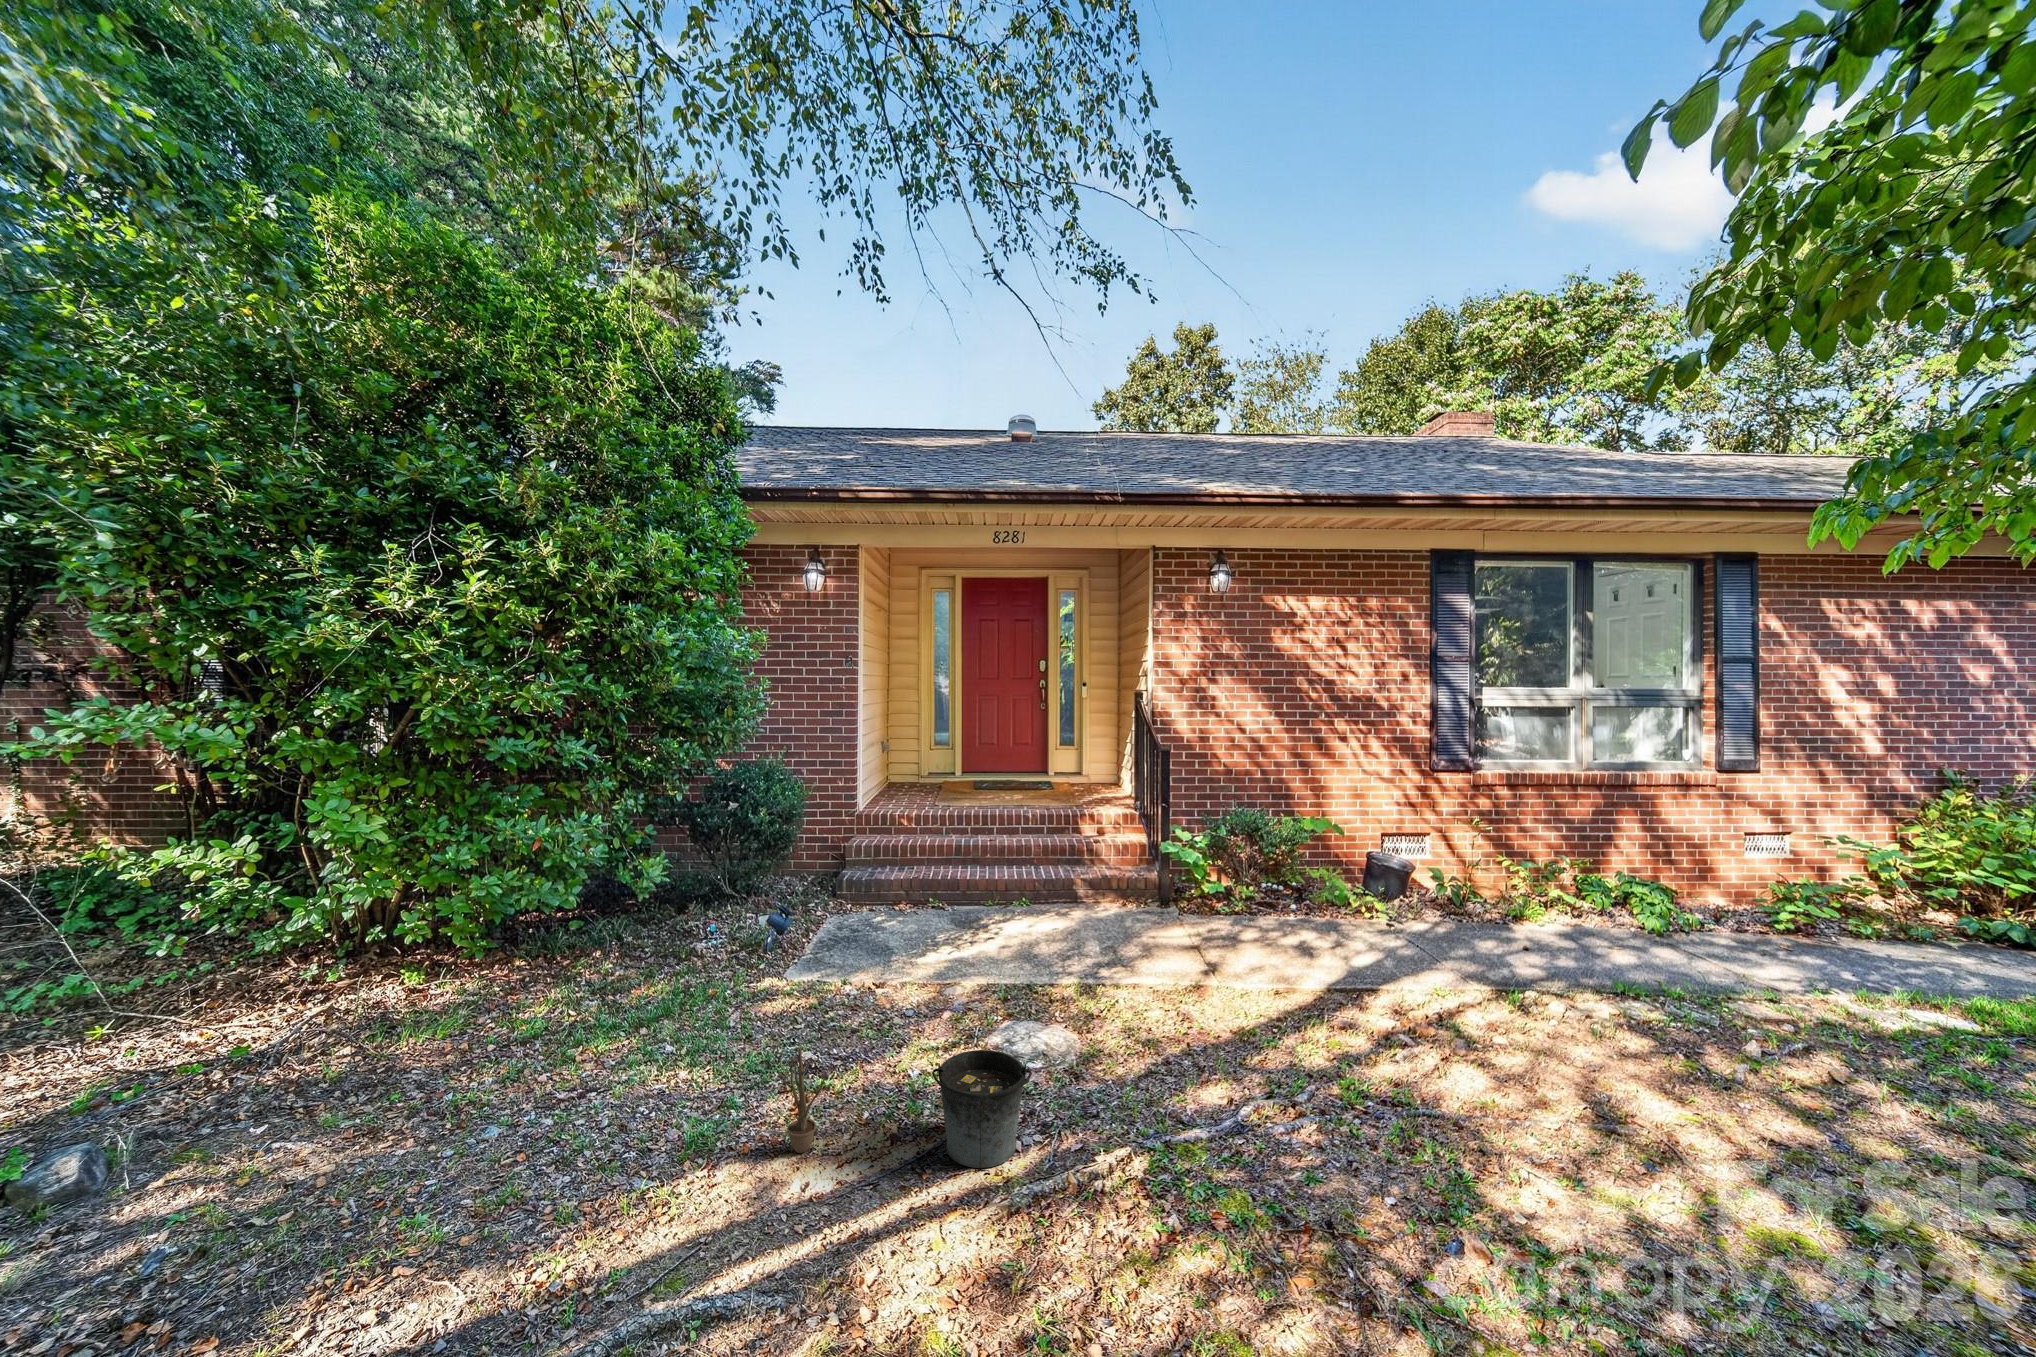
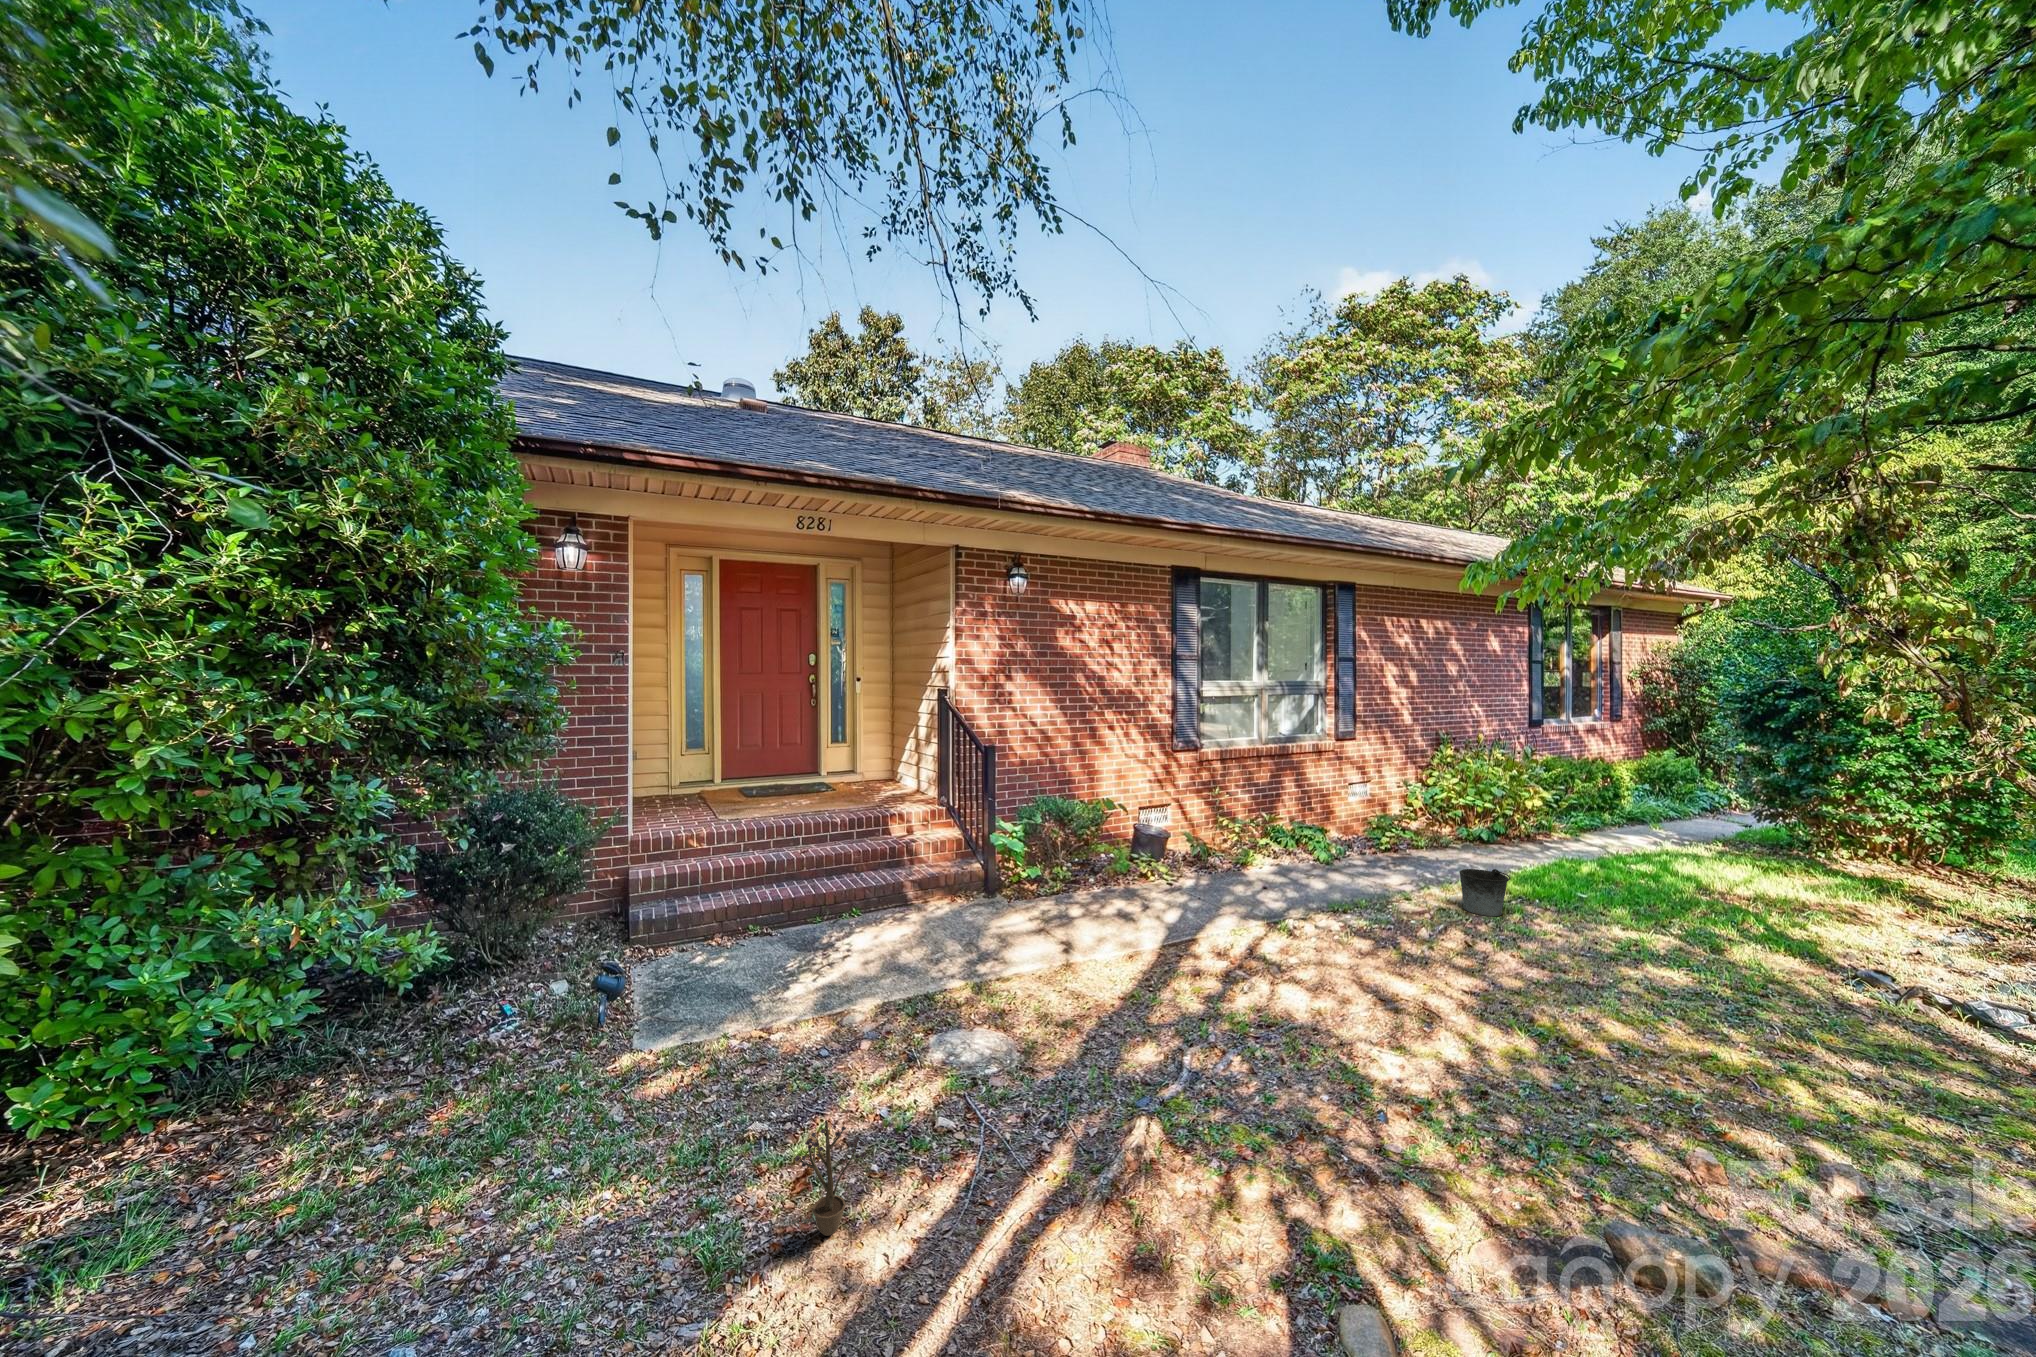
bucket: present [932,1050,1032,1168] -> present [1459,869,1511,916]

